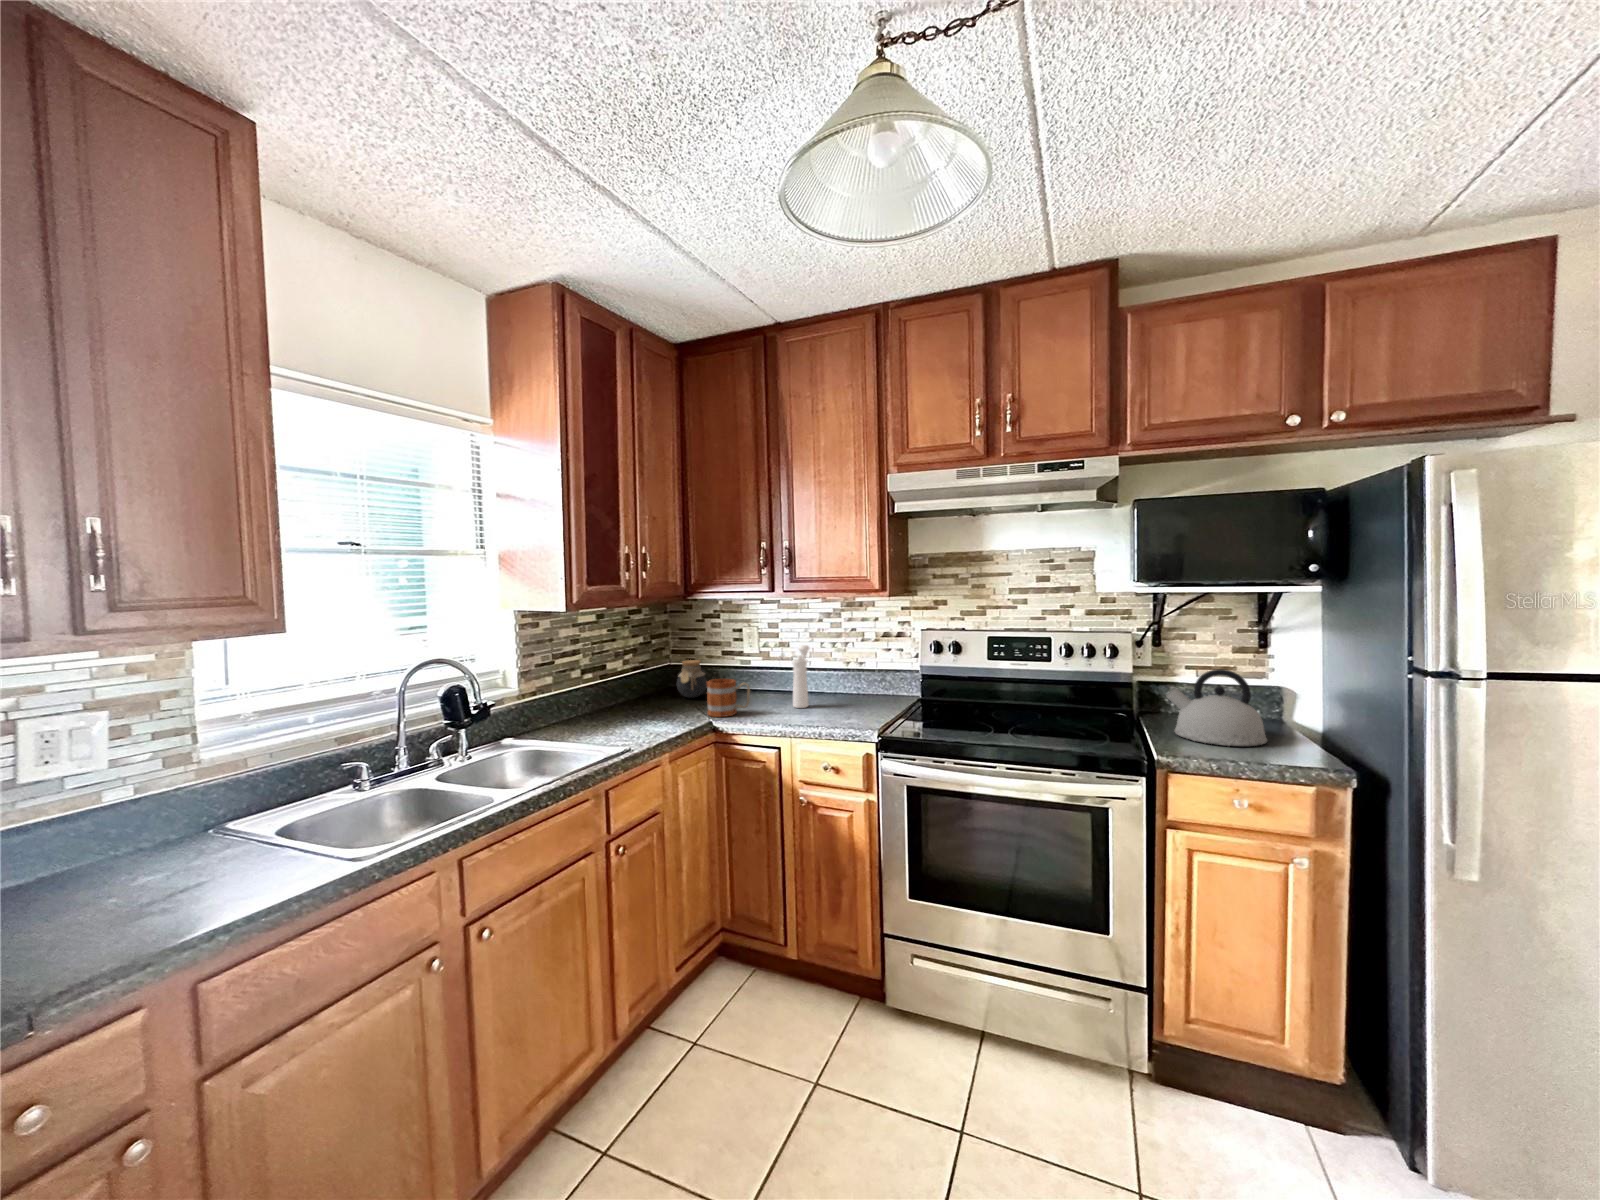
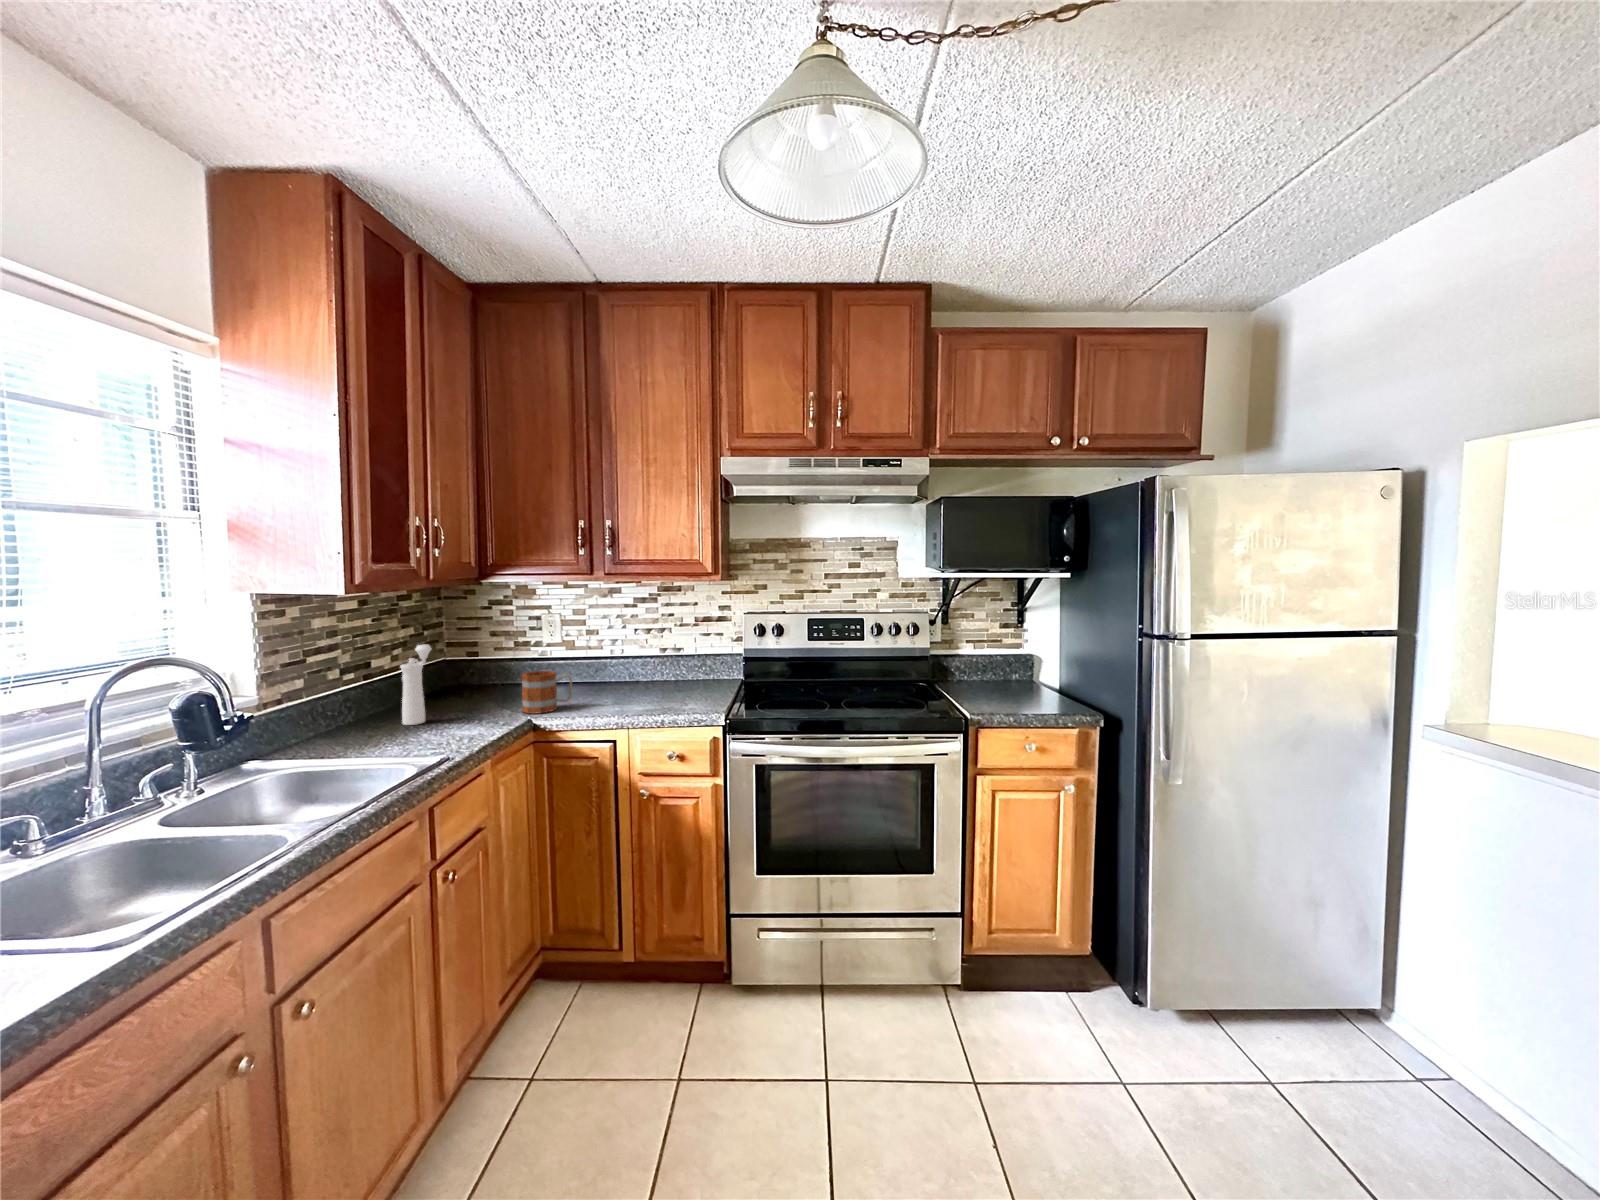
pepper mill: present [792,645,809,708] -> present [400,645,431,725]
jar: present [677,660,707,698] -> none [468,653,507,696]
kettle: present [1167,669,1267,746] -> none [961,640,1034,701]

